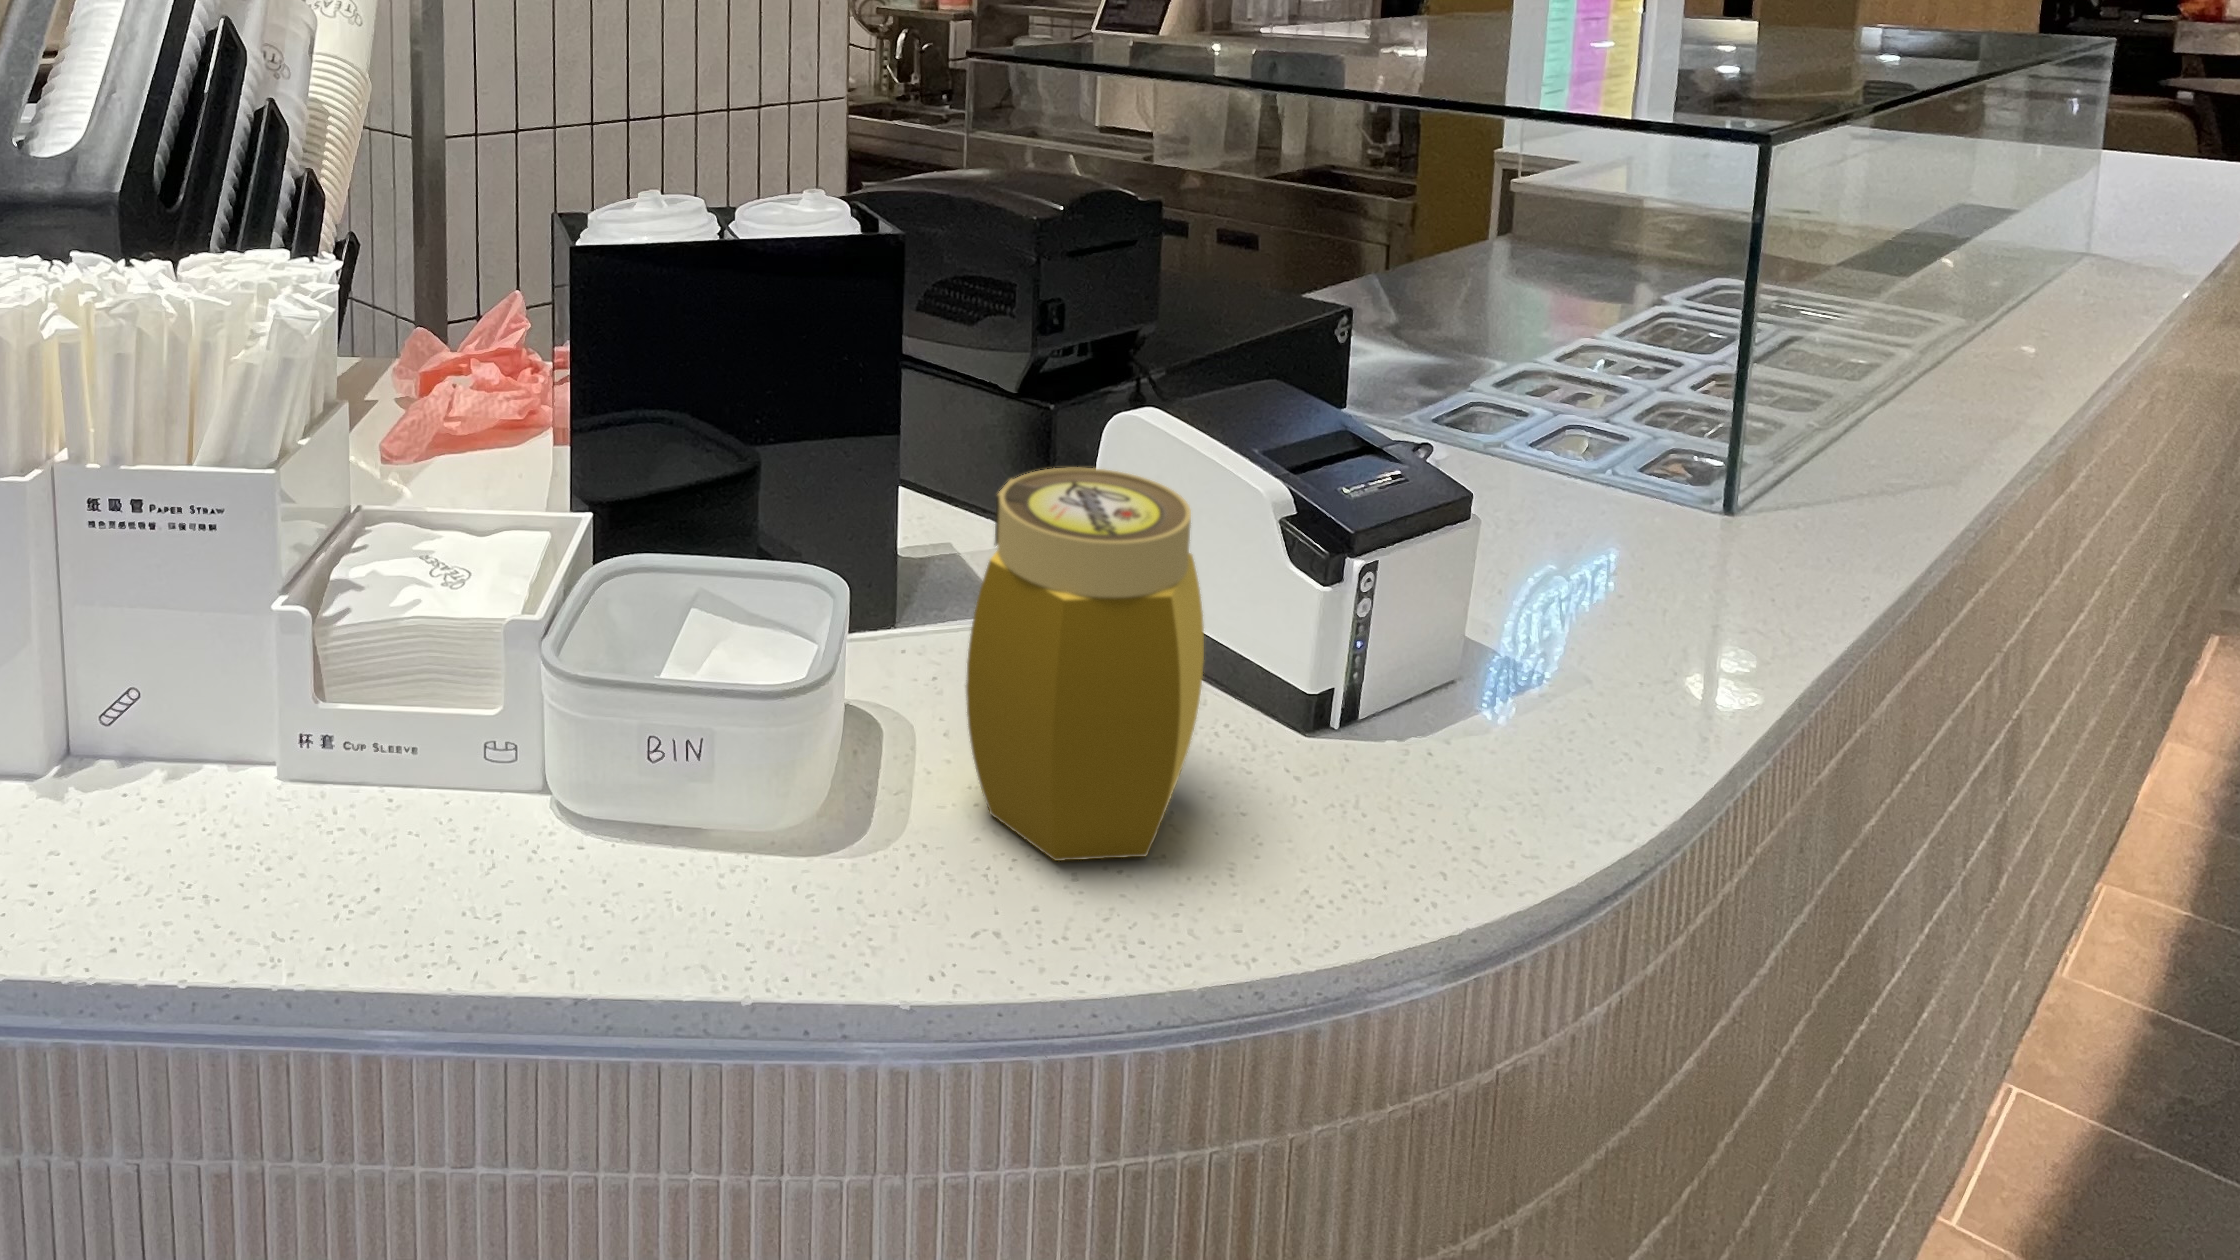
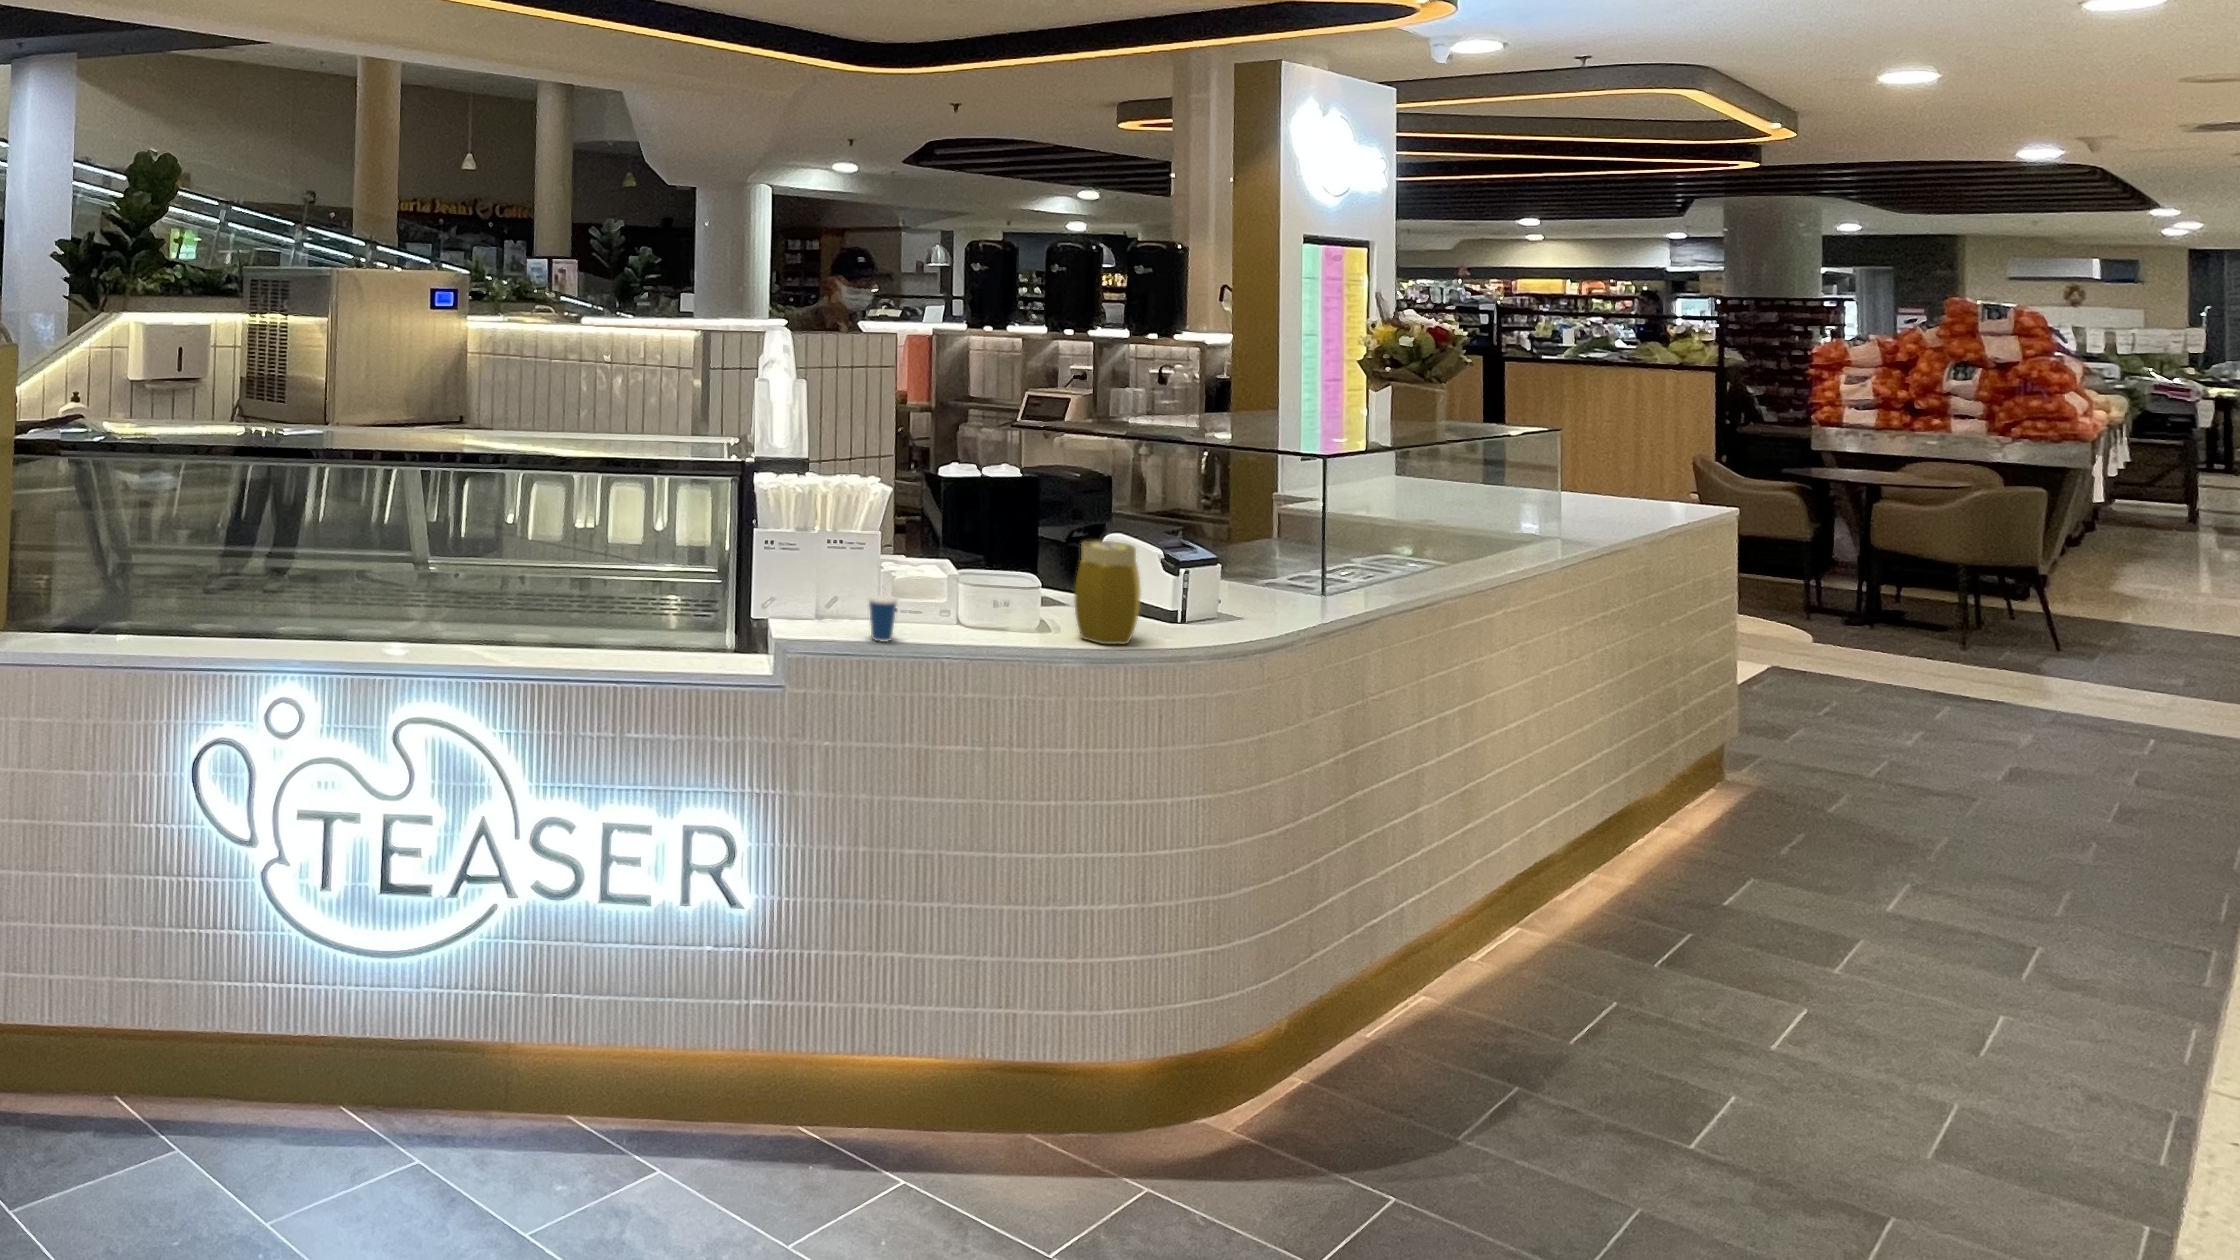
cup: none [160,651,282,896] -> present [868,580,898,642]

